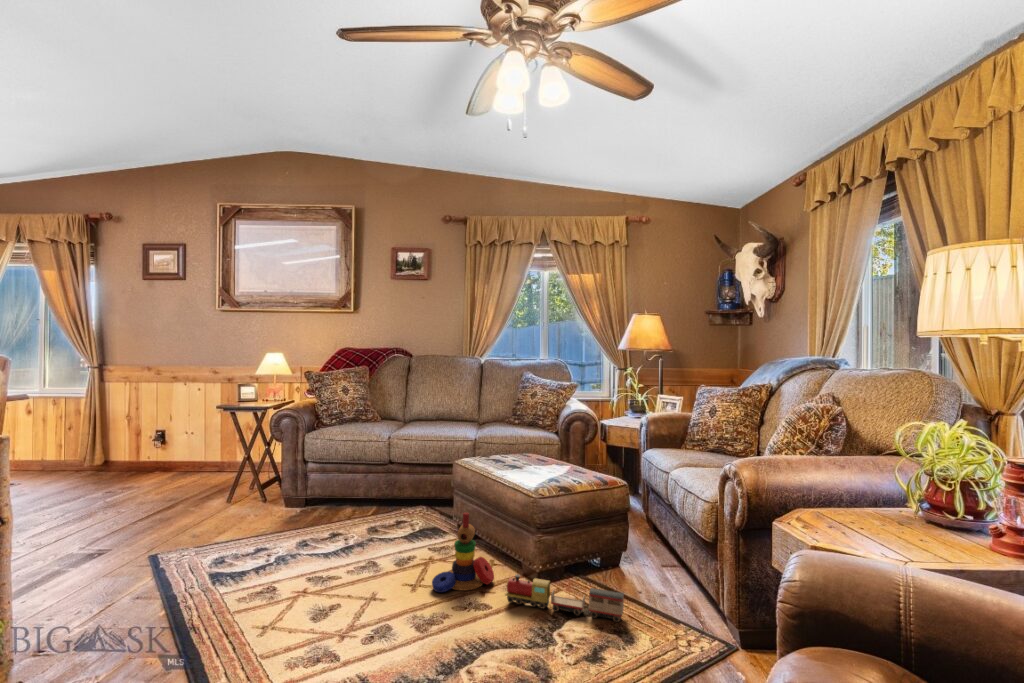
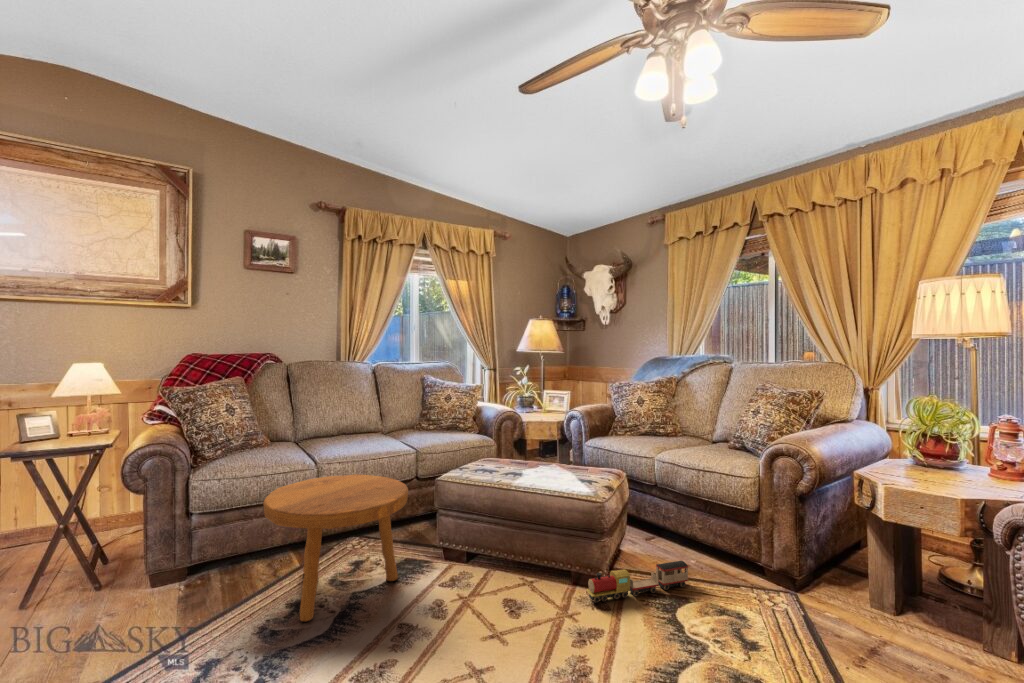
footstool: none [307,448,419,547] -> present [263,474,408,621]
stacking toy: present [432,513,494,592] -> none [503,525,555,619]

